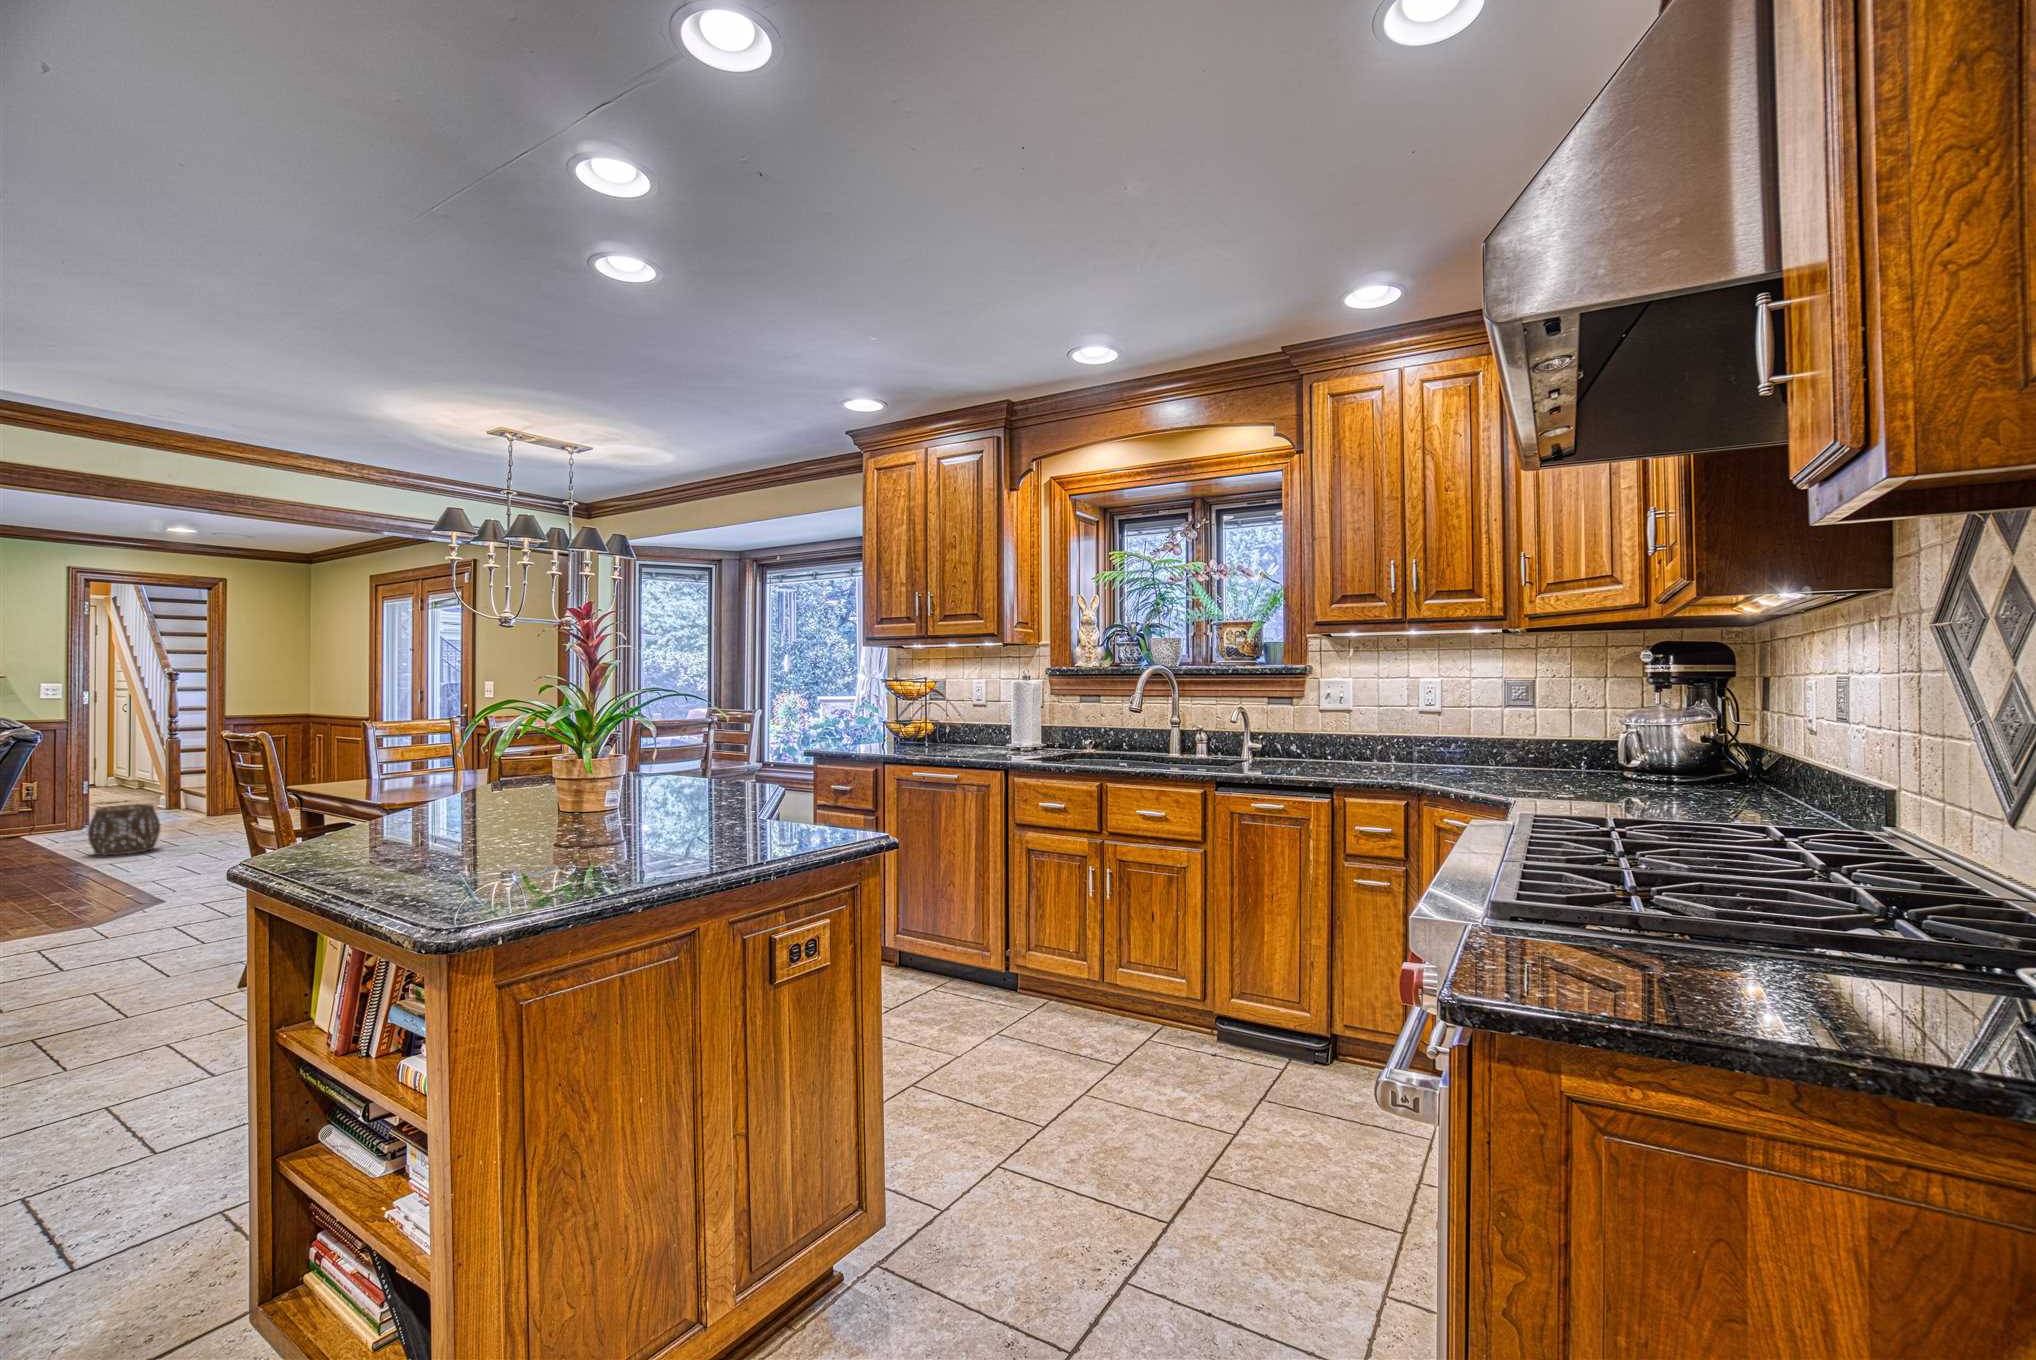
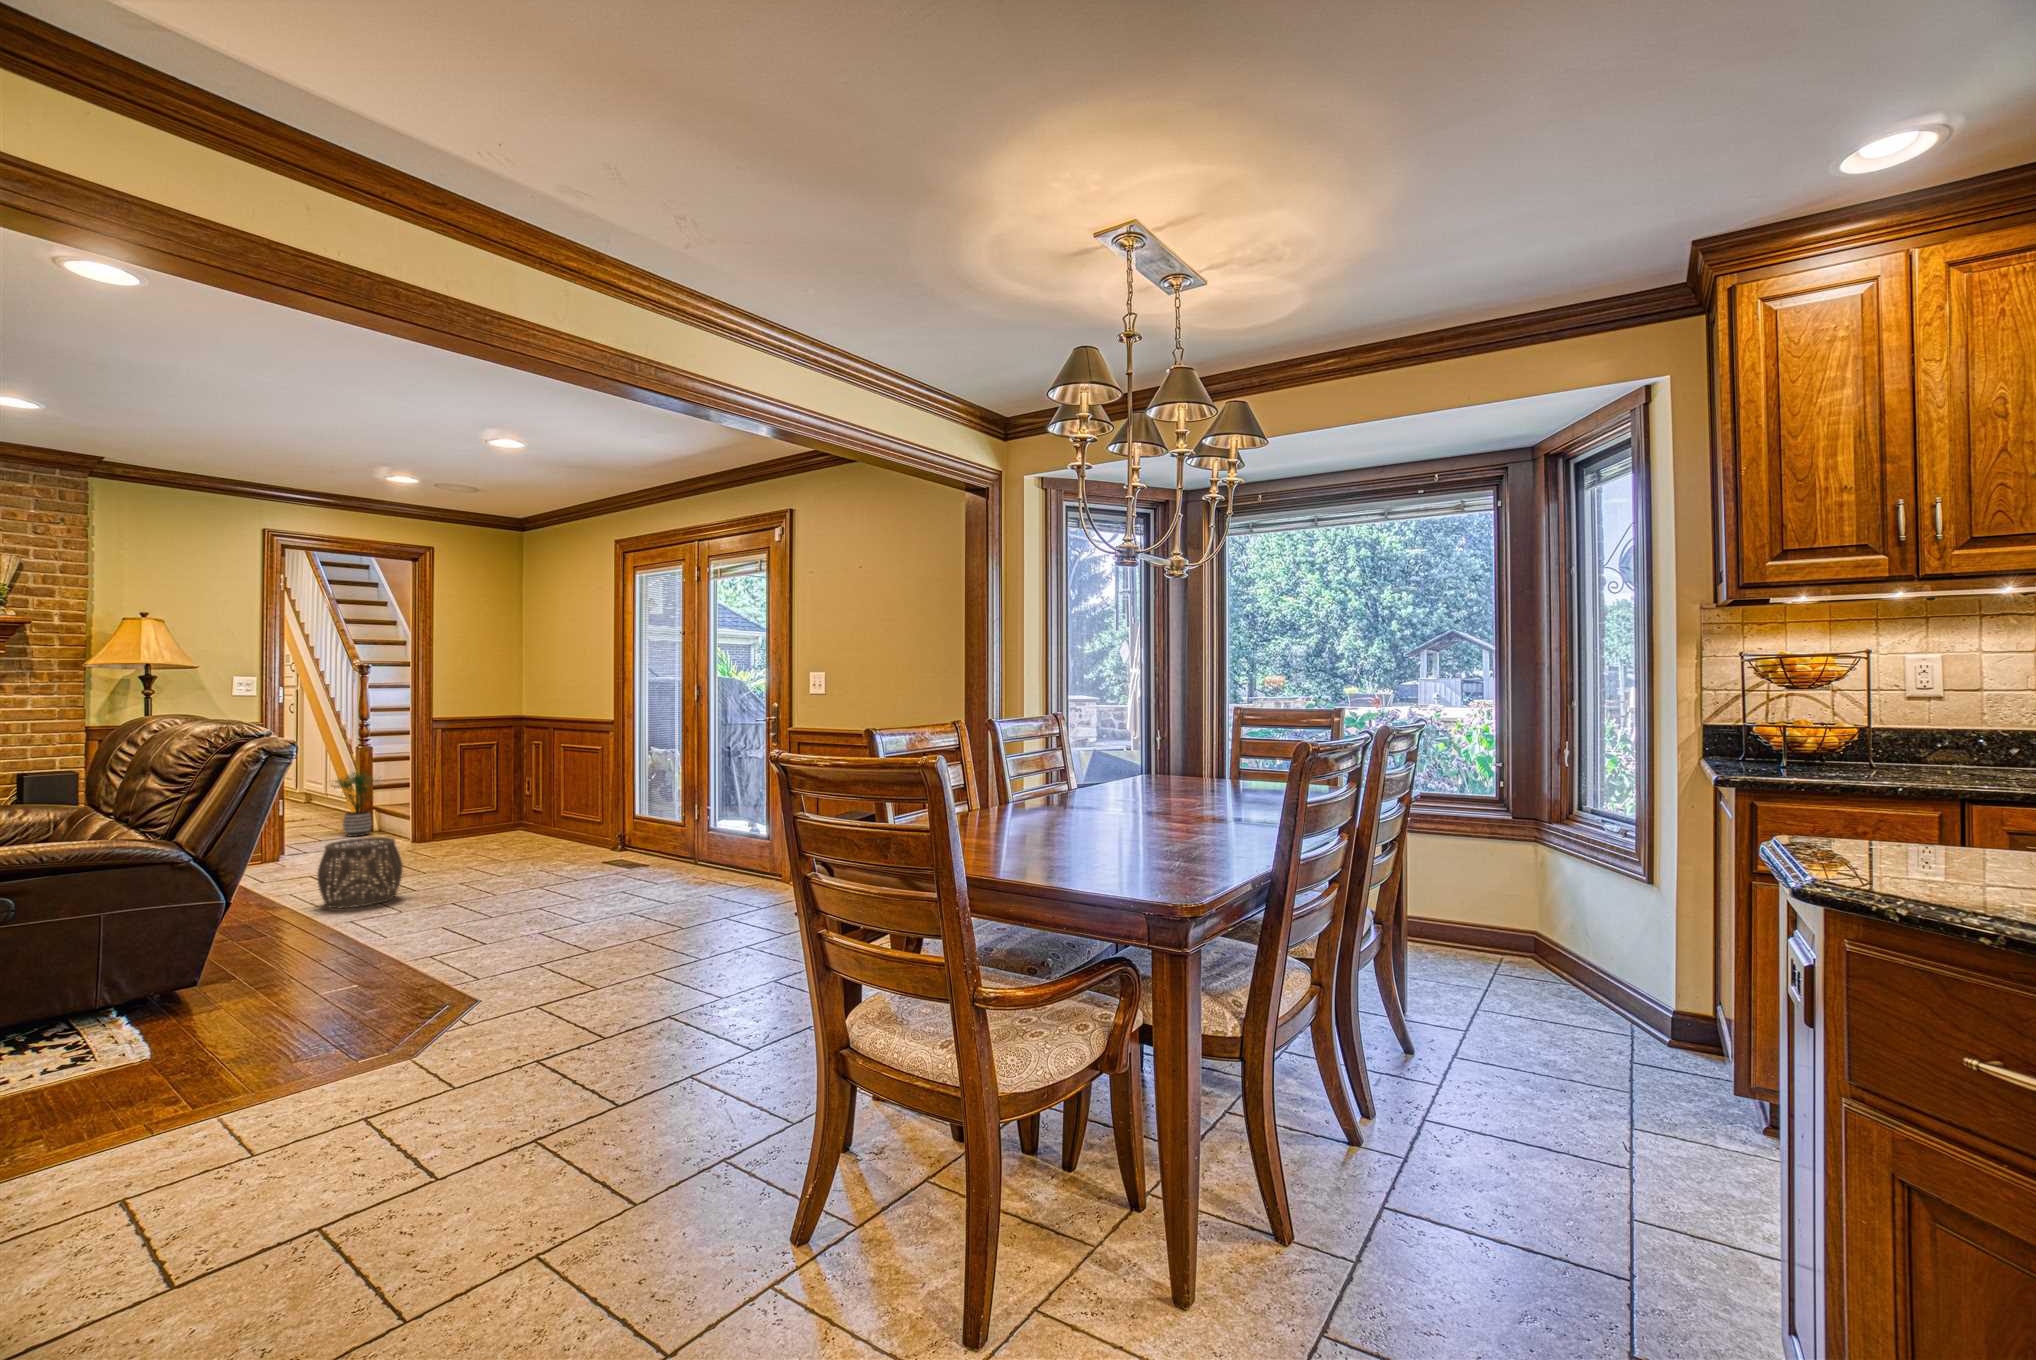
potted plant: none [137,758,189,811] -> present [332,773,378,837]

